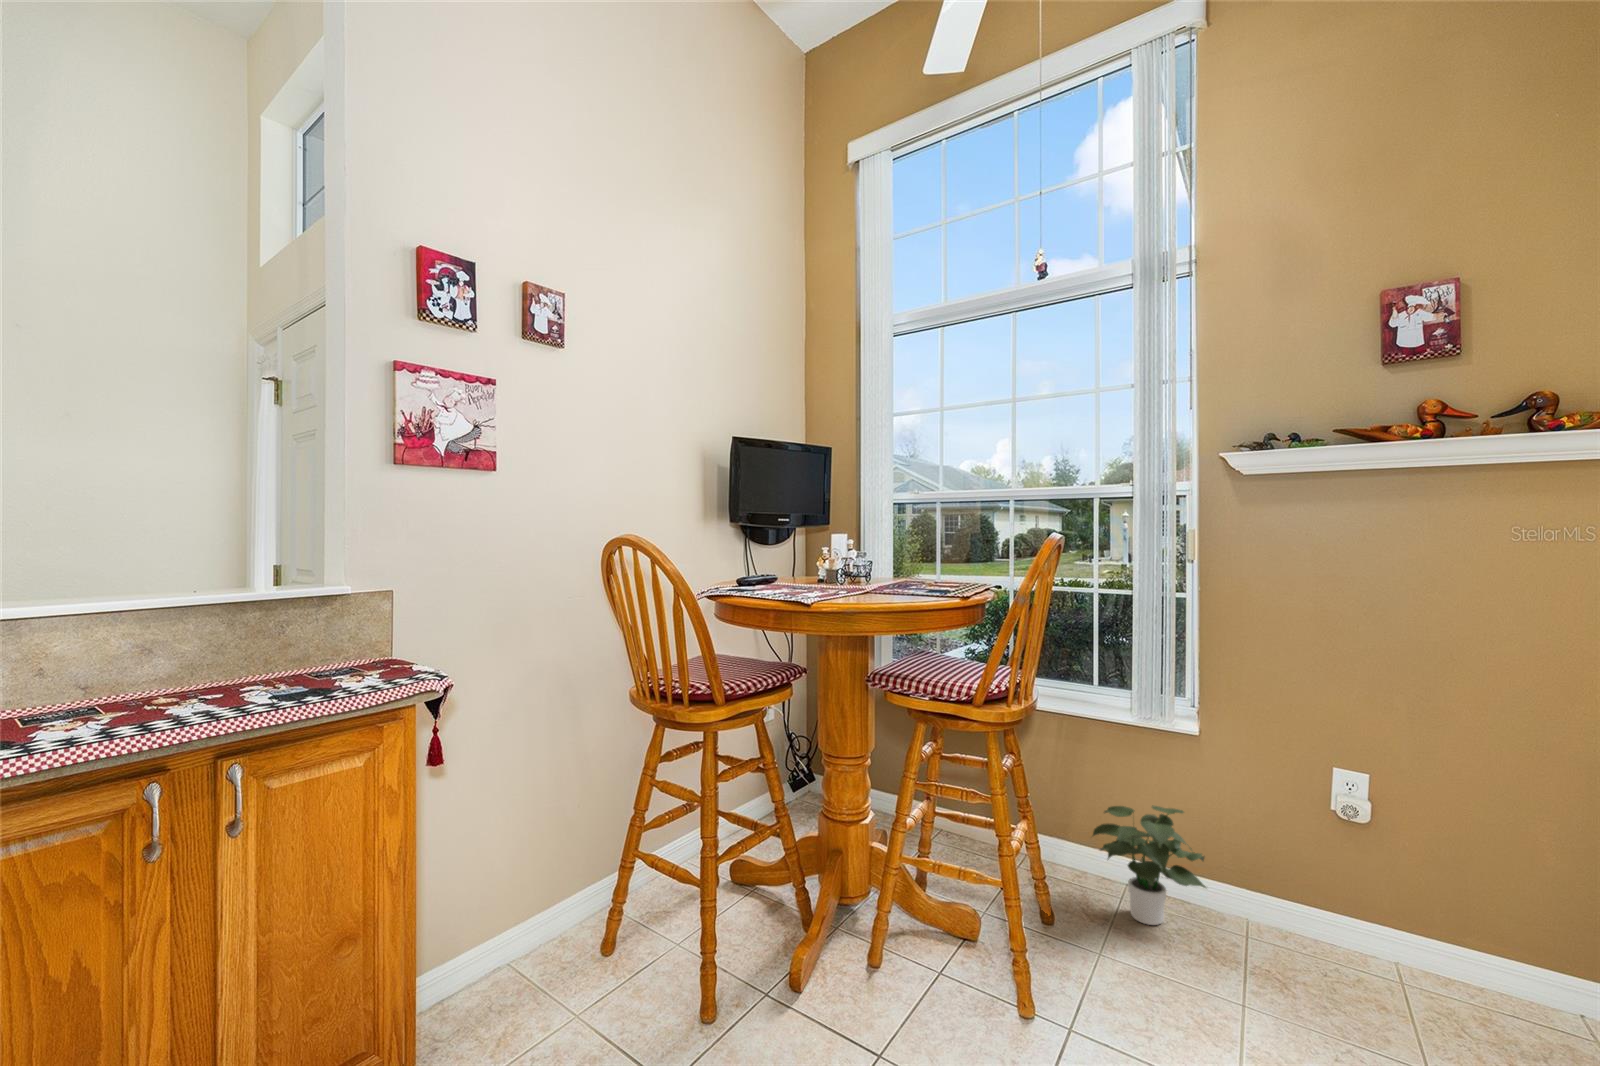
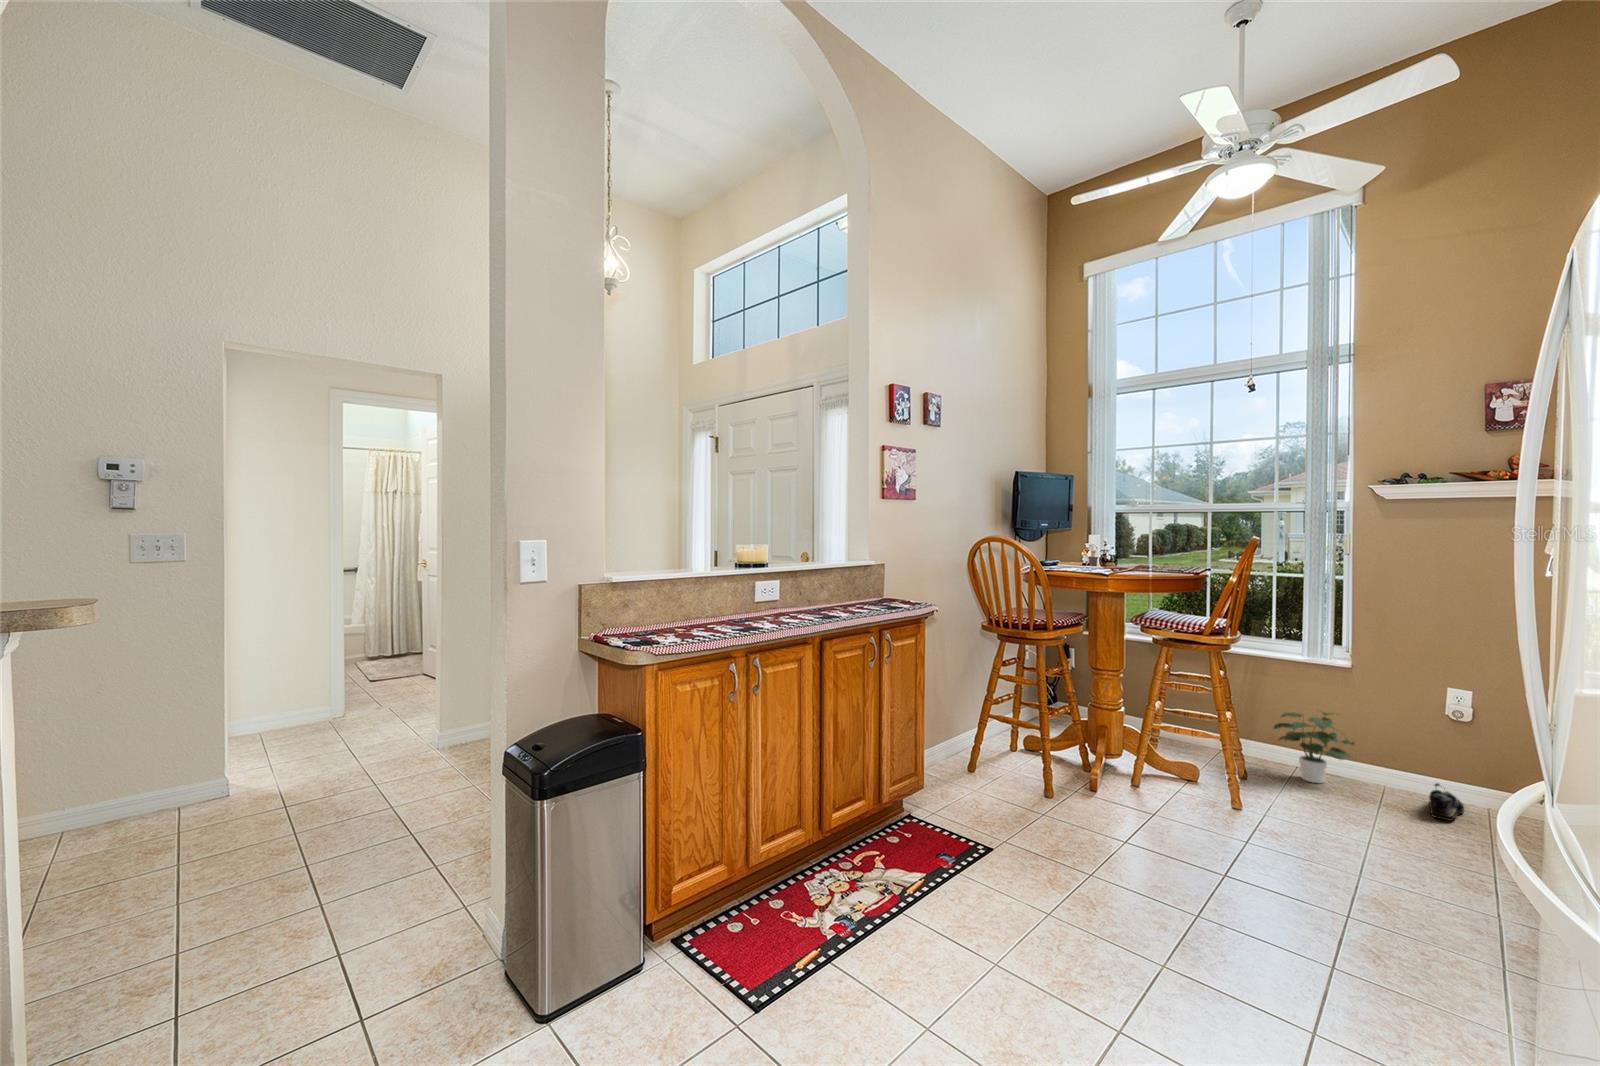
shoe: none [1313,933,1362,1005] -> present [1429,783,1464,821]

